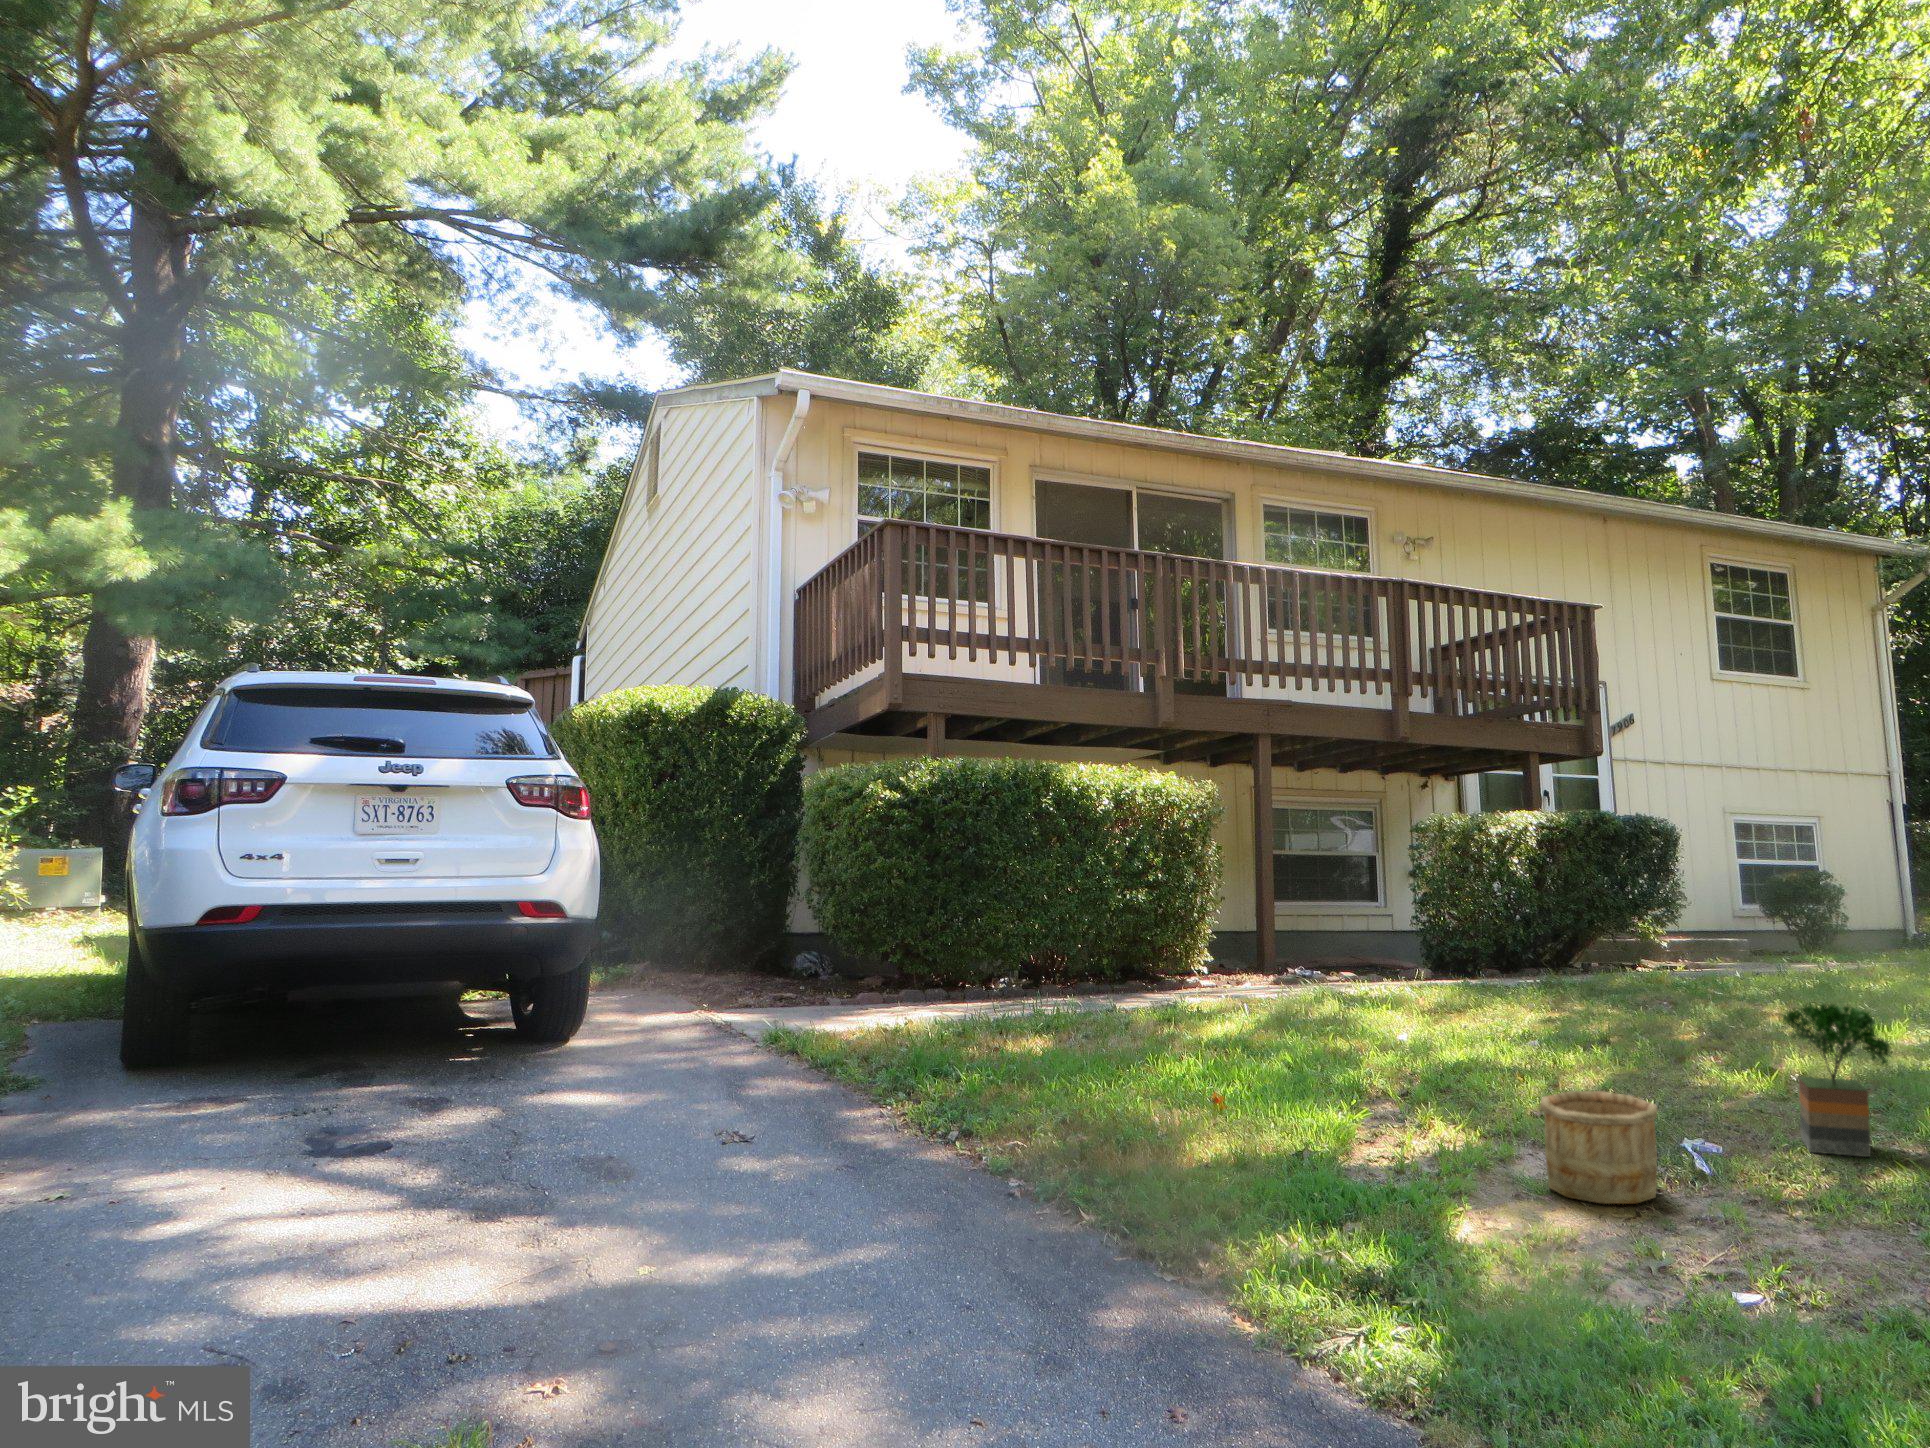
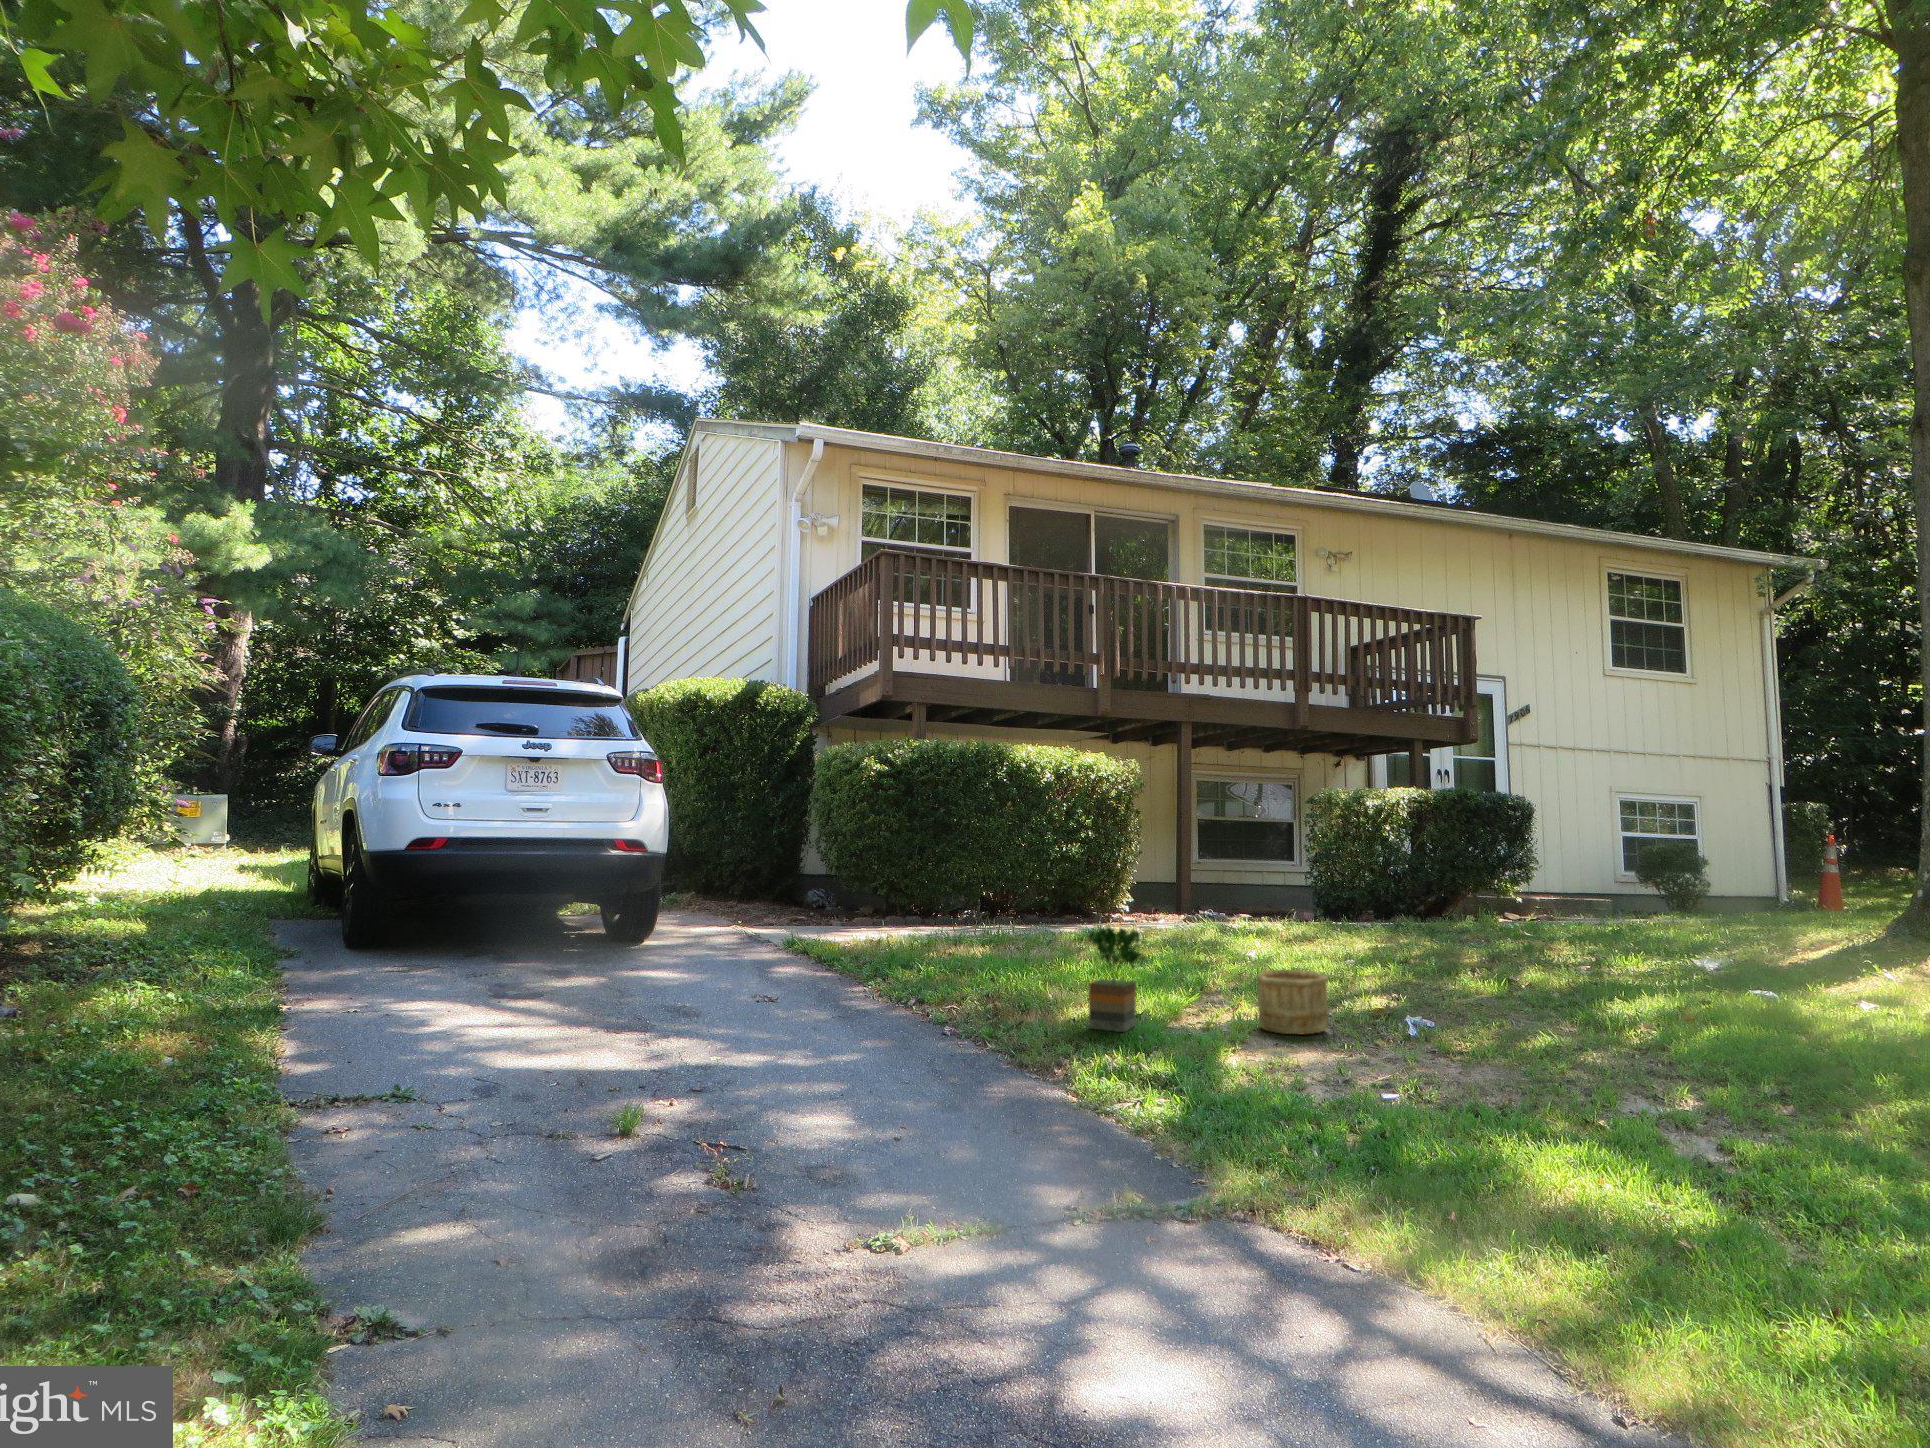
potted tree: present [1781,1004,1892,1157] -> present [1087,927,1148,1032]

